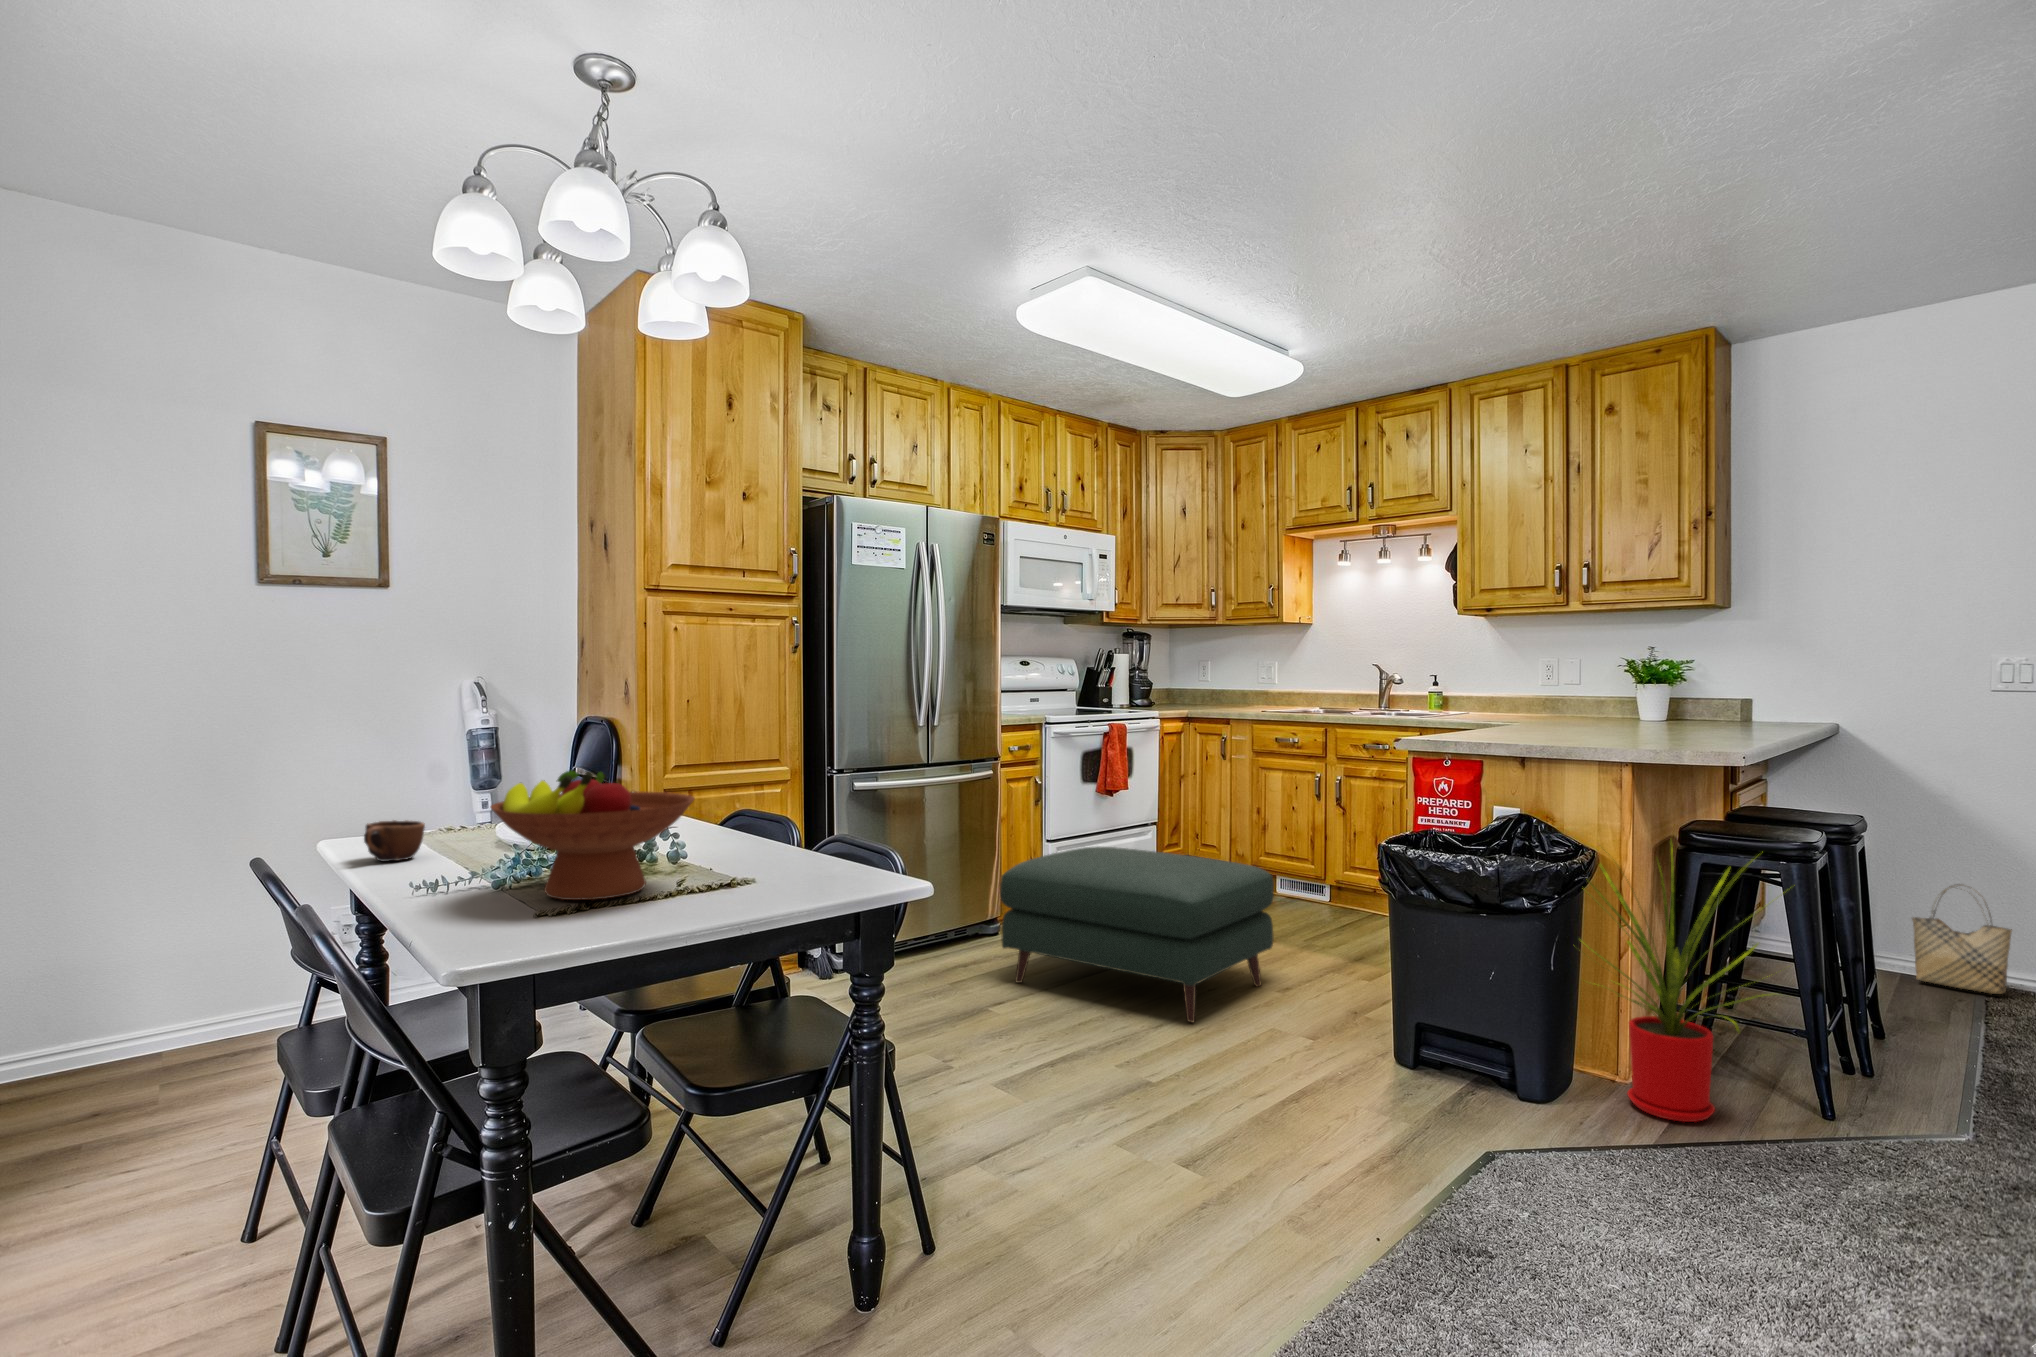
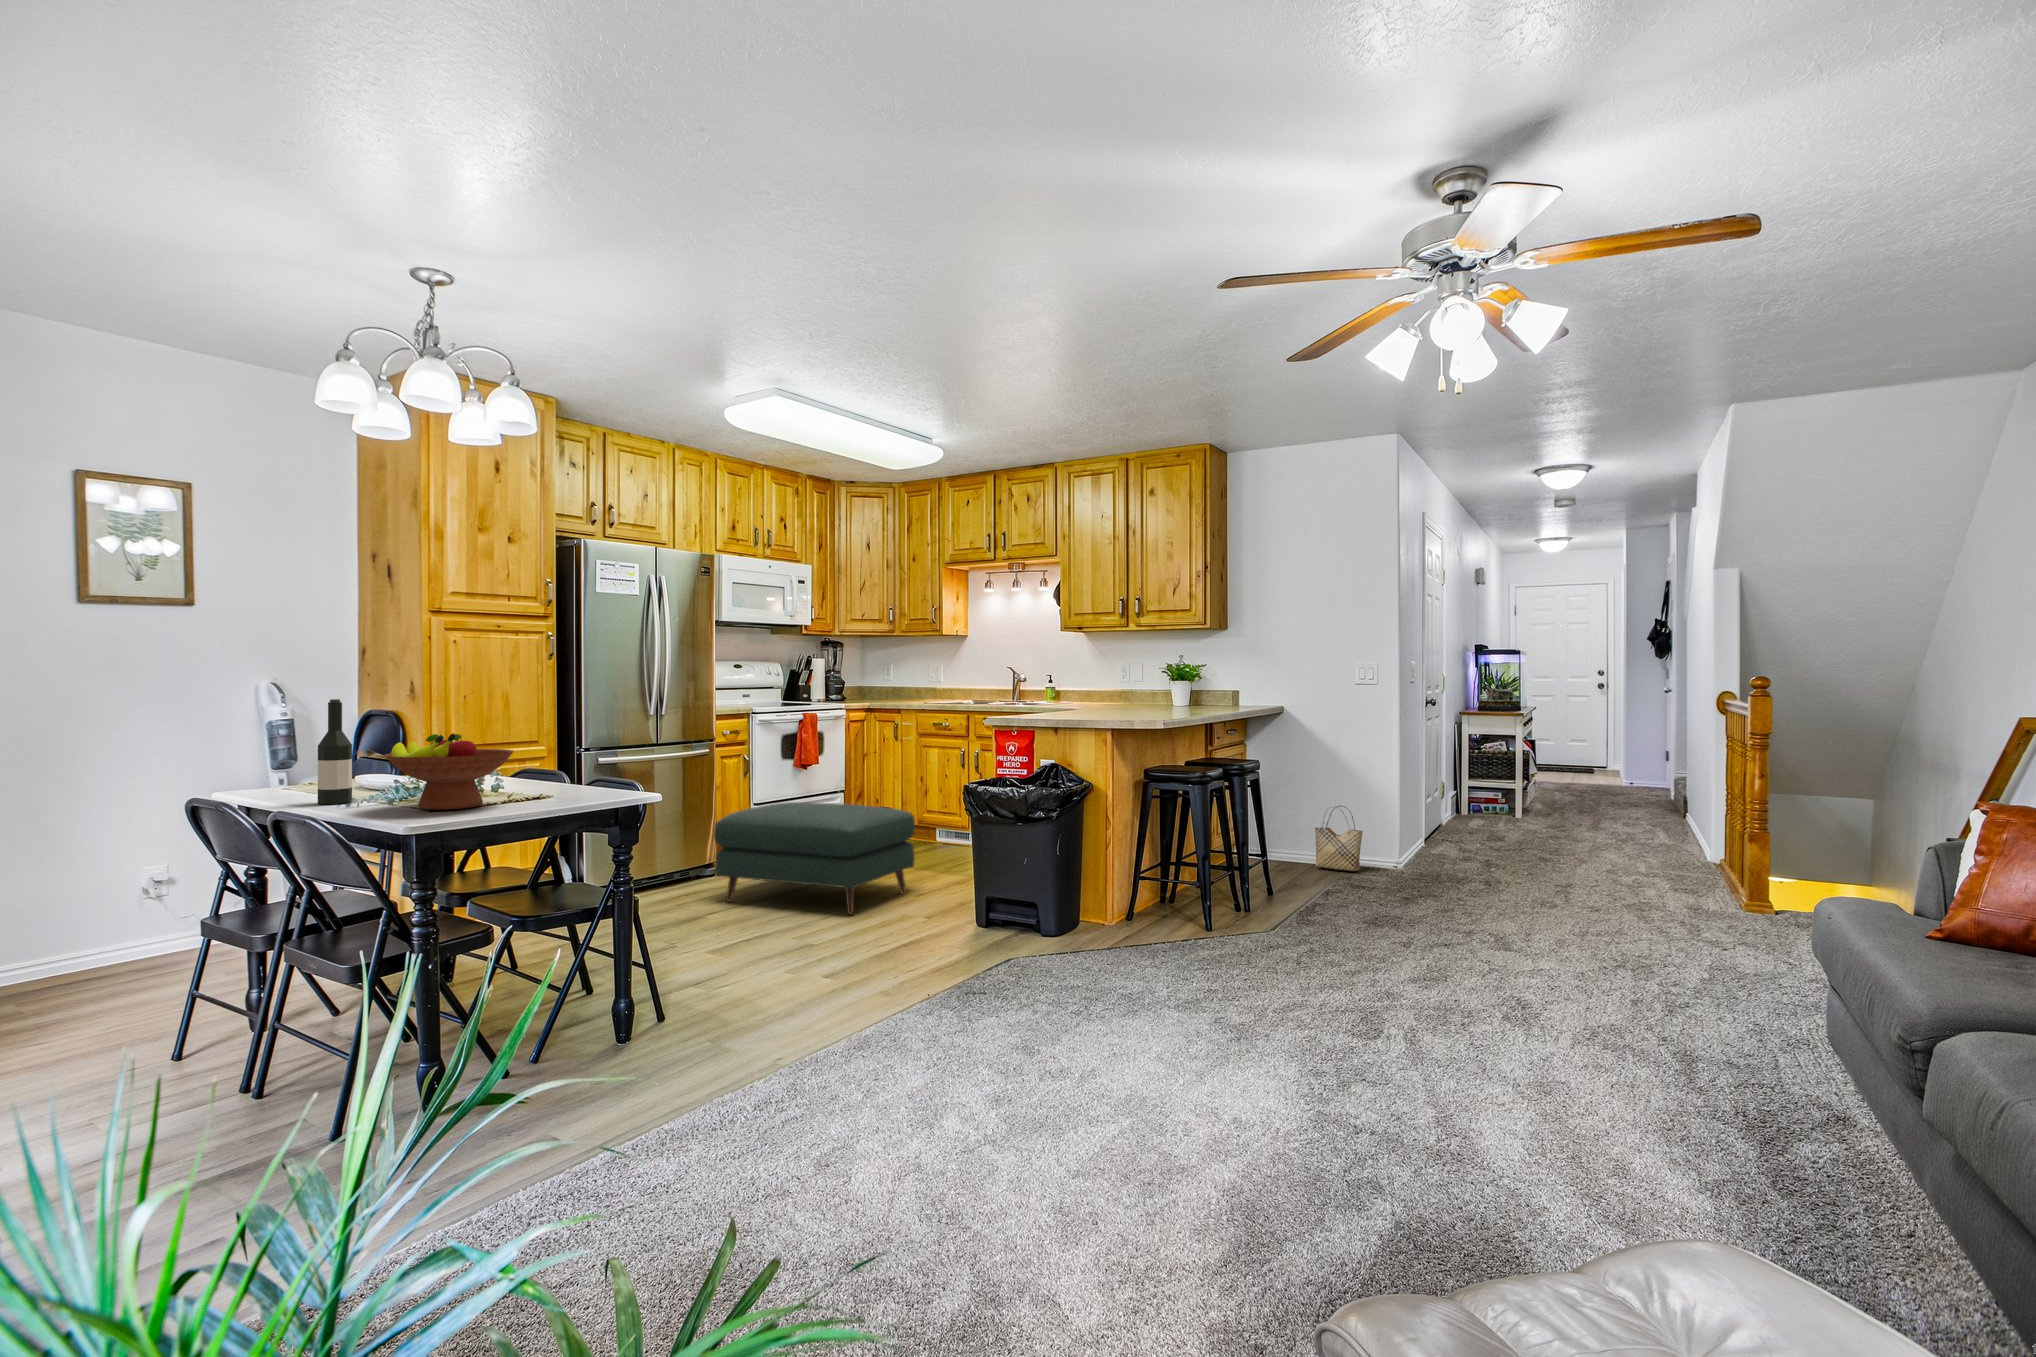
wine bottle: none [424,710,475,874] -> present [318,699,352,804]
mug: present [364,820,425,861] -> none [263,775,306,801]
house plant: present [1580,840,1791,1122] -> none [1071,774,1192,939]

